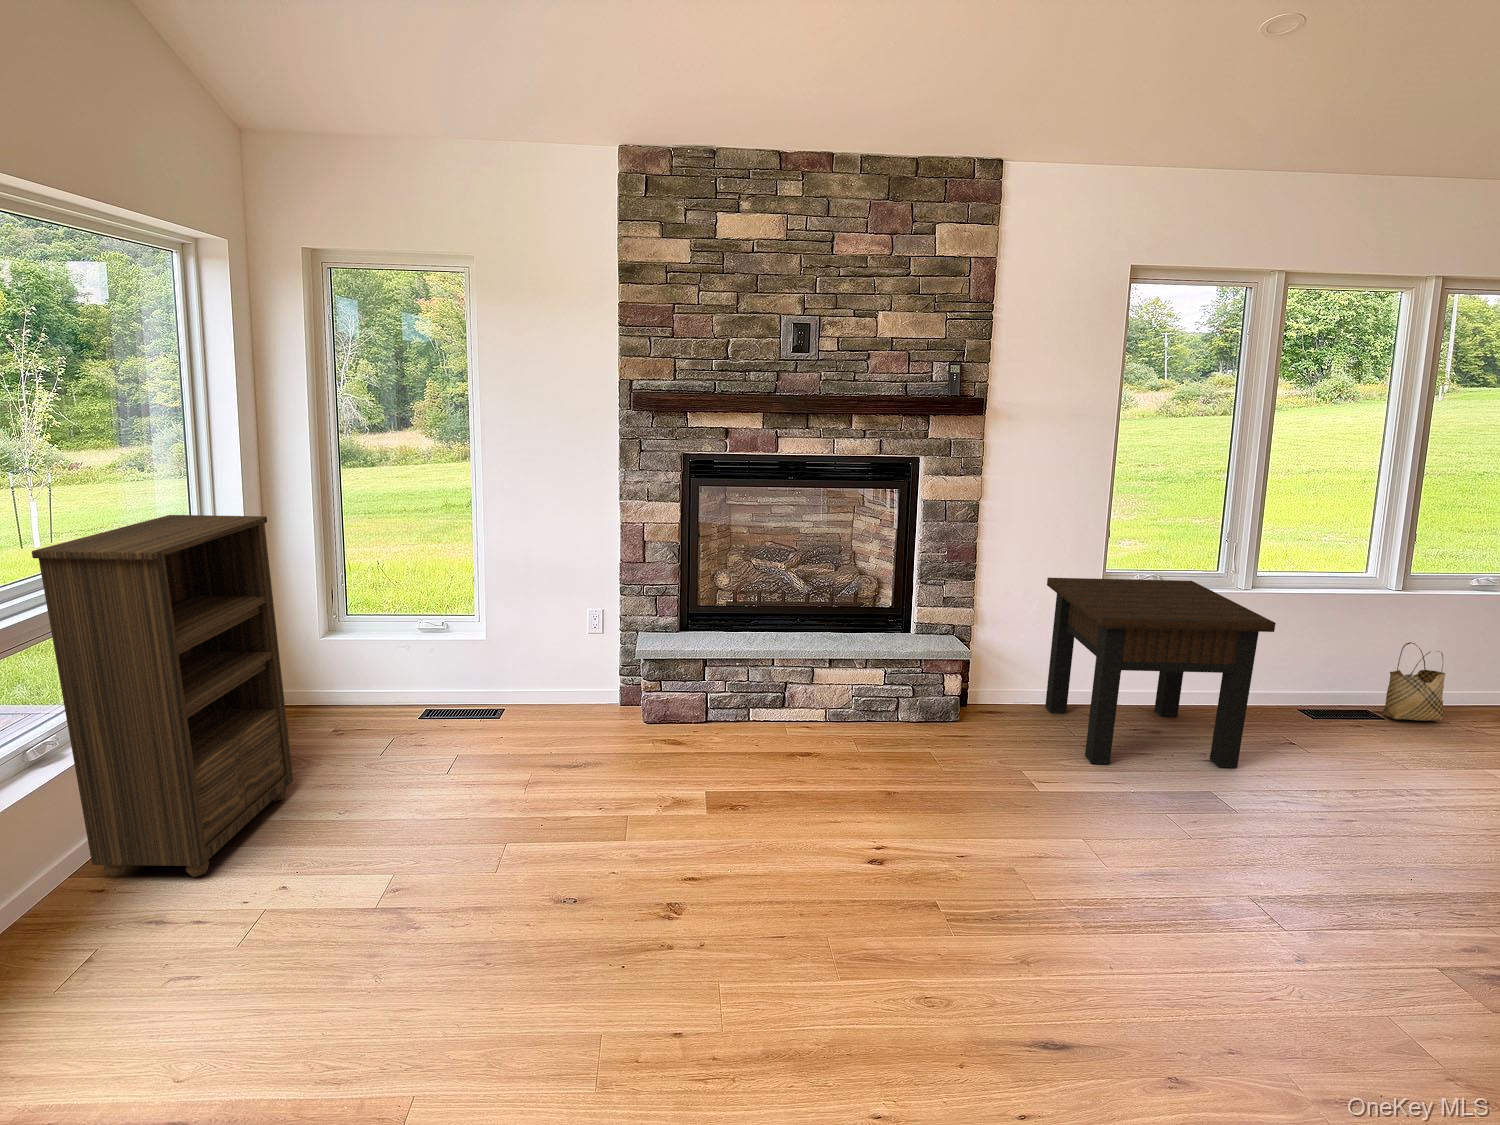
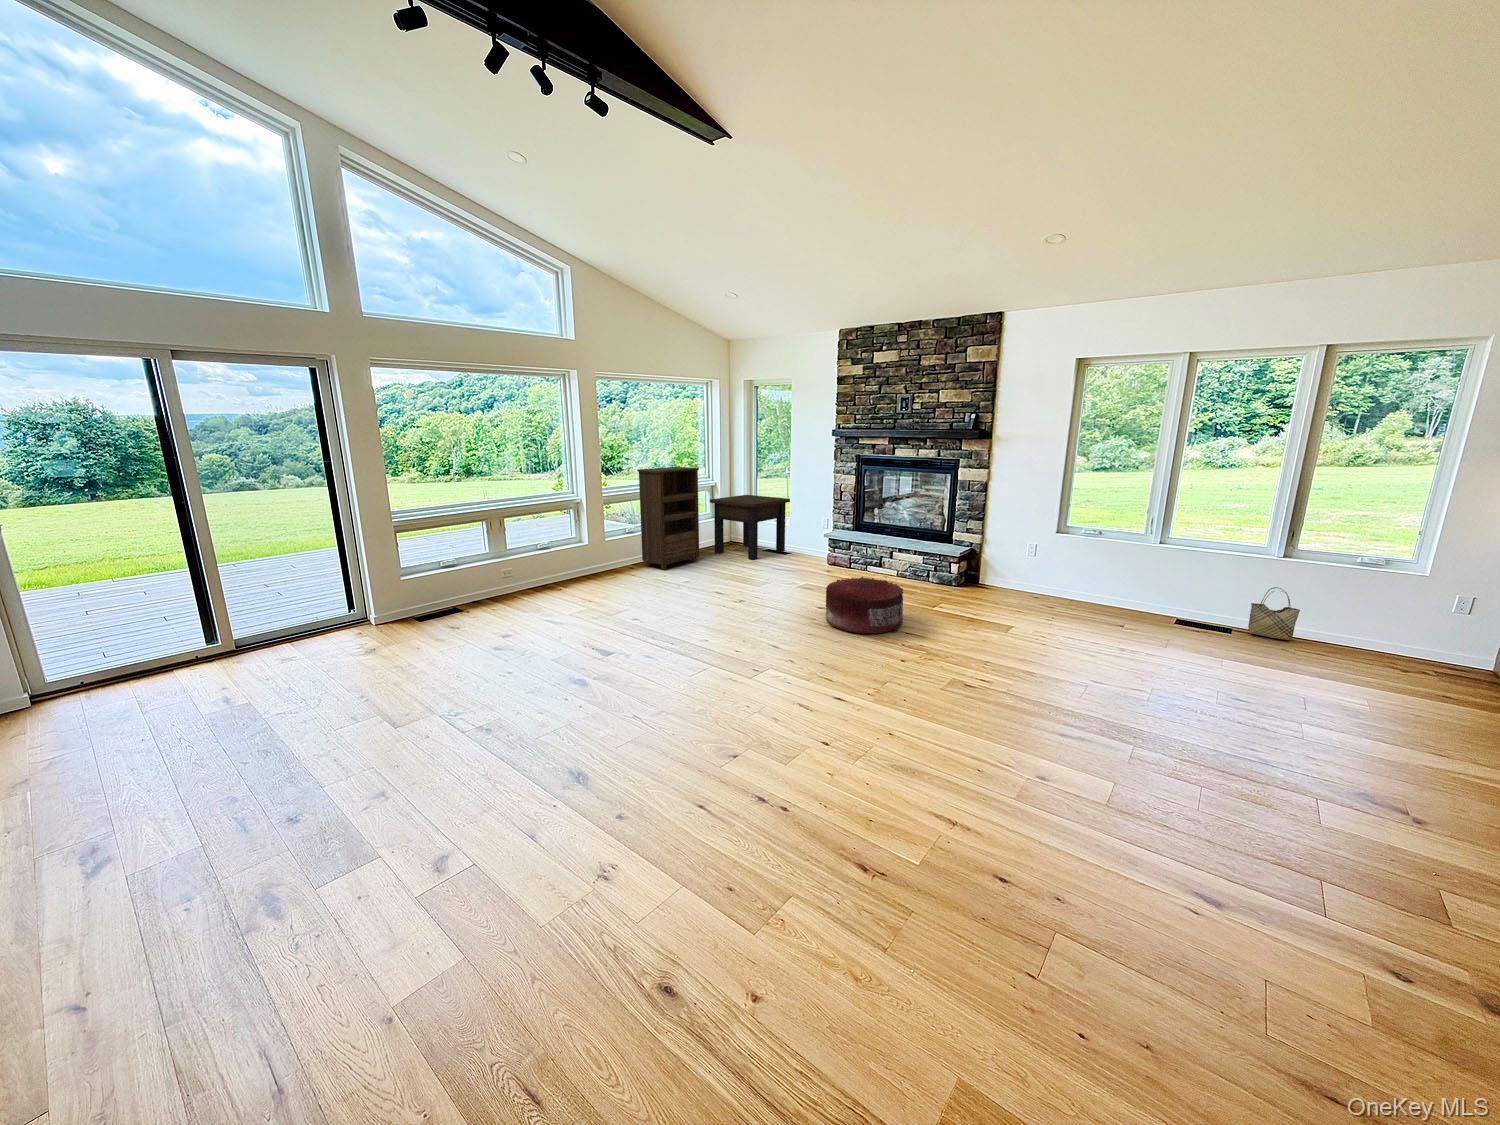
side table: present [1045,578,1276,768] -> present [710,495,790,560]
pouf: none [889,788,1106,986] -> present [826,577,903,634]

